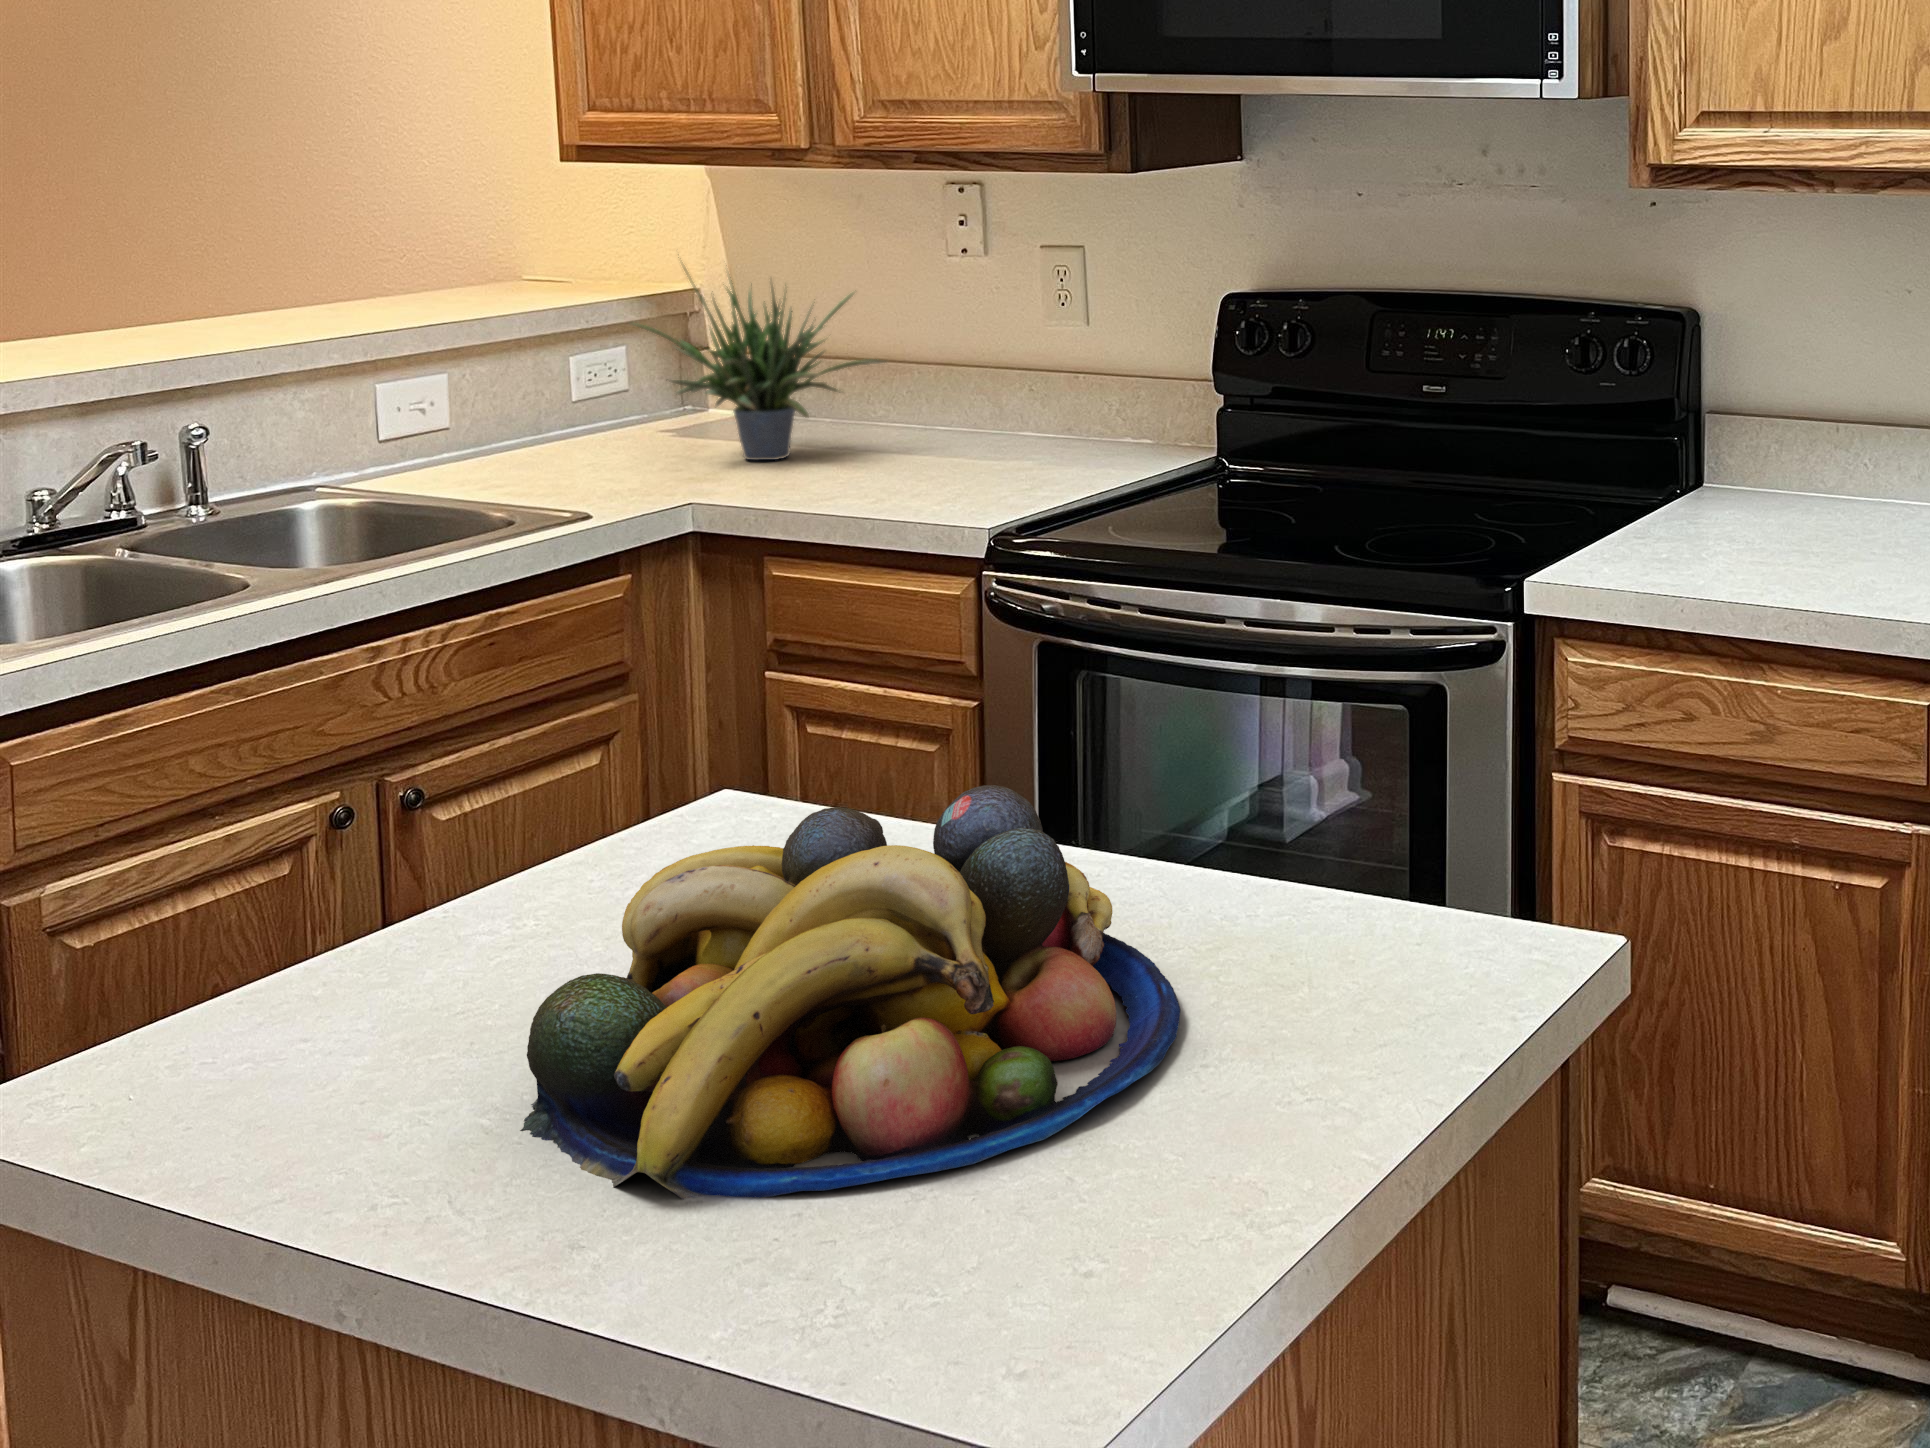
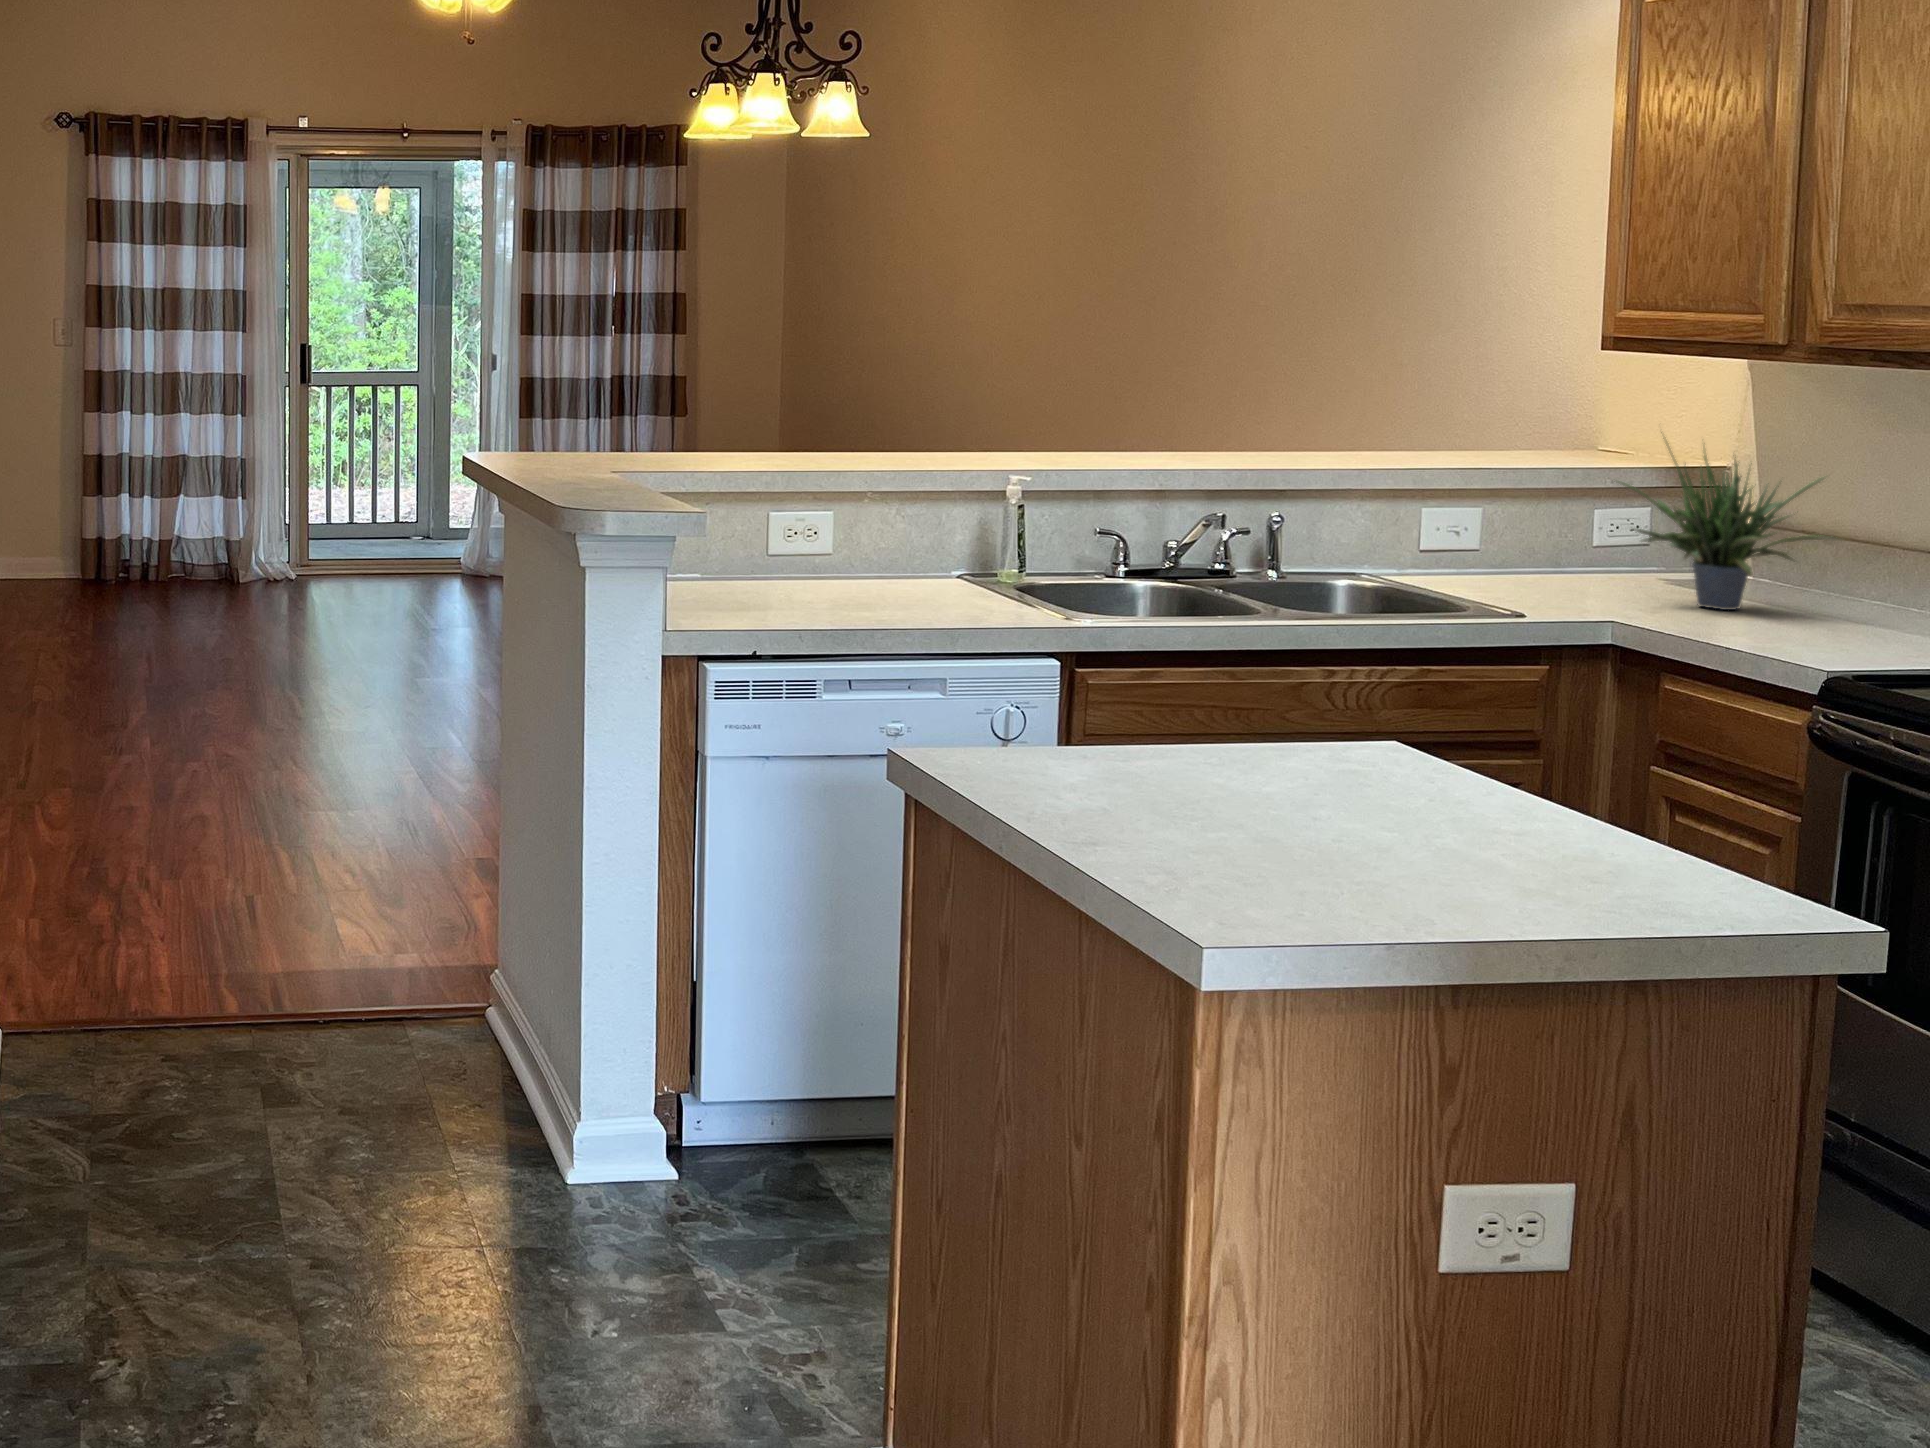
fruit bowl: present [521,785,1180,1199] -> none [1104,692,1497,862]

